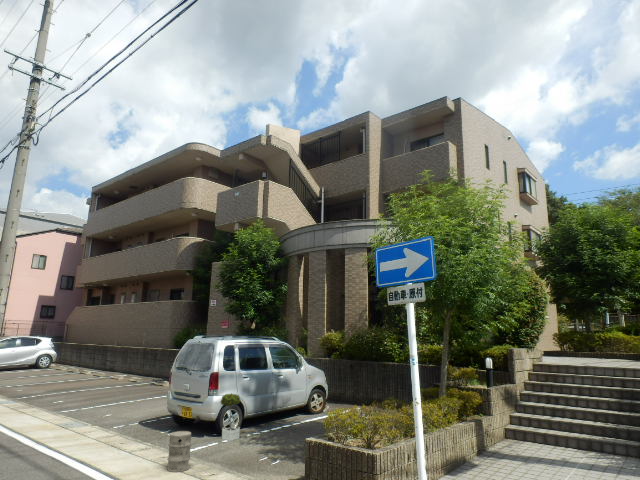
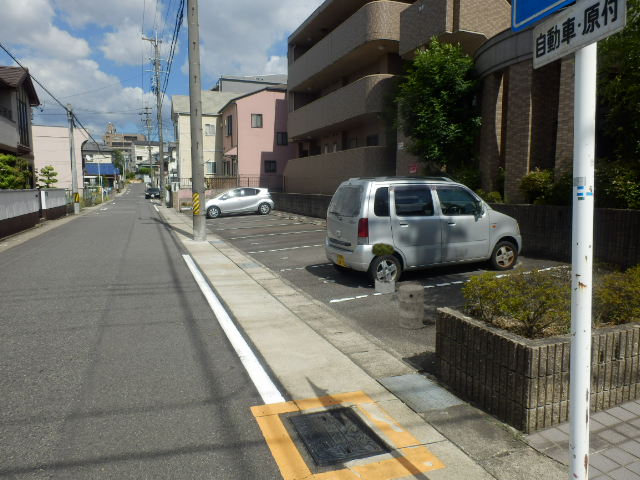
trash can: present [168,431,191,472] -> present [399,284,425,329]

